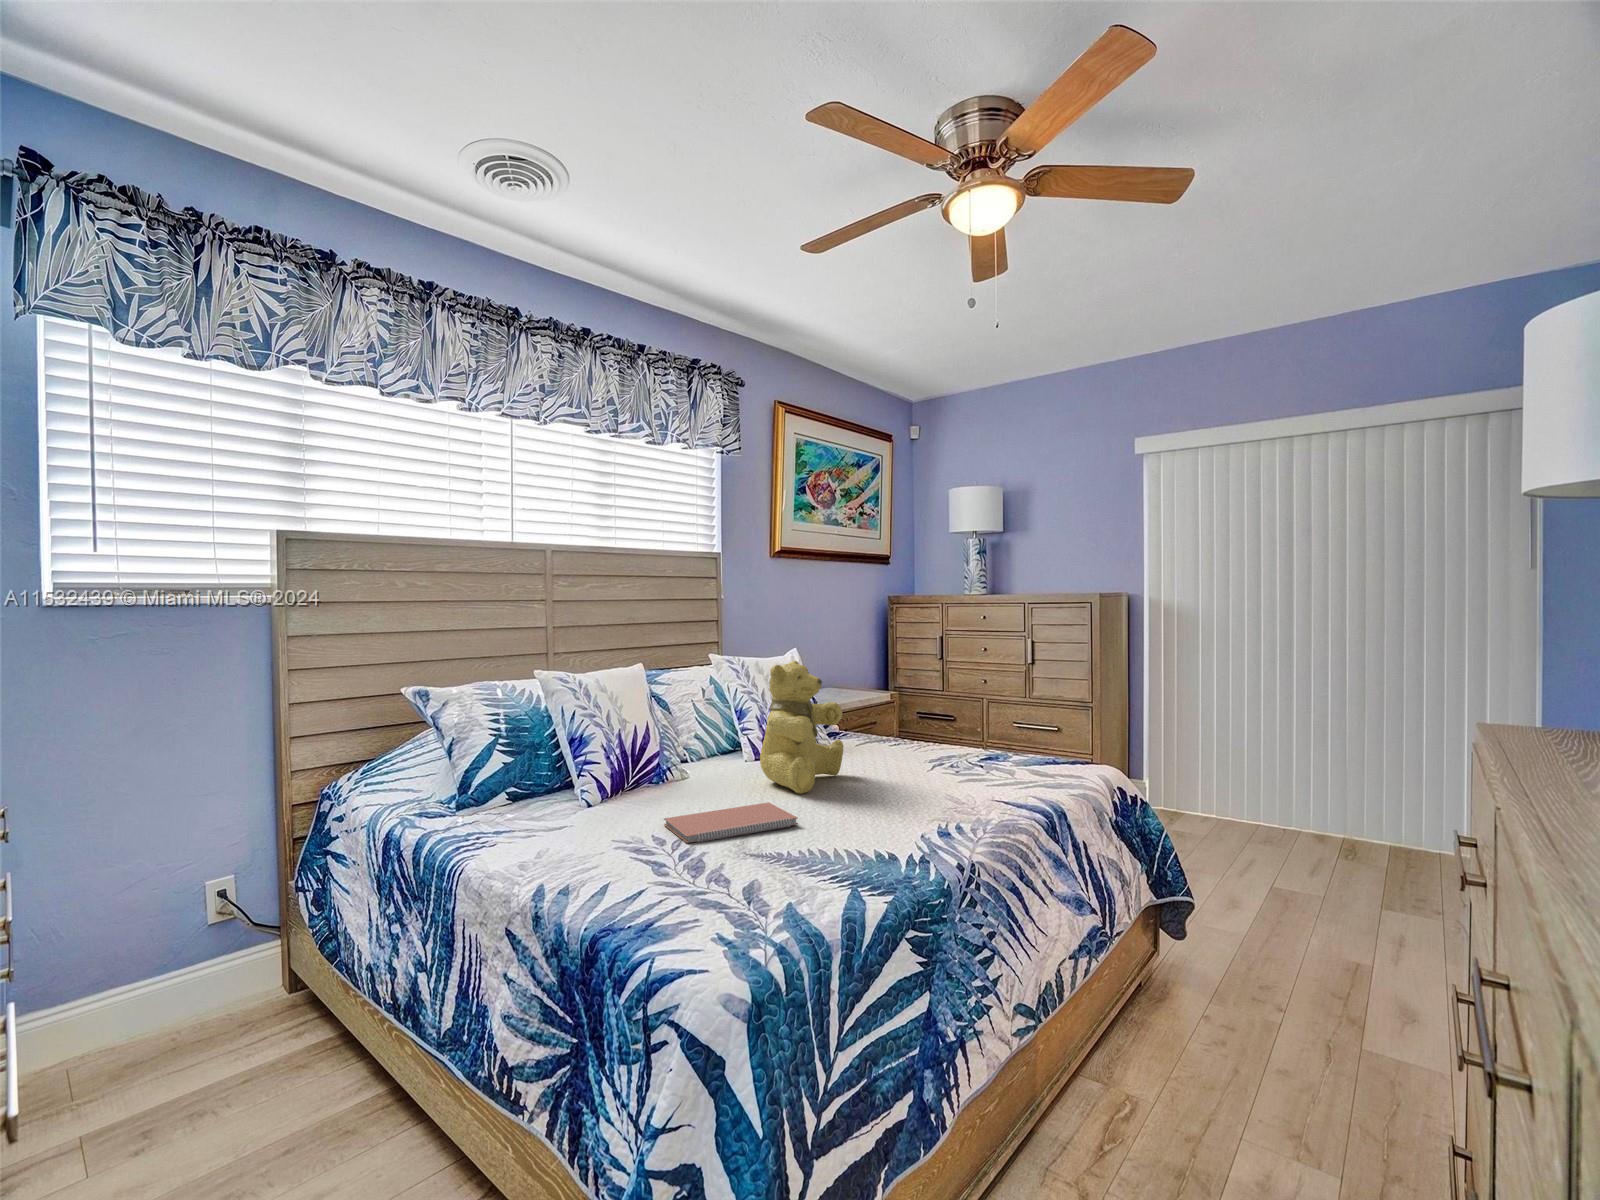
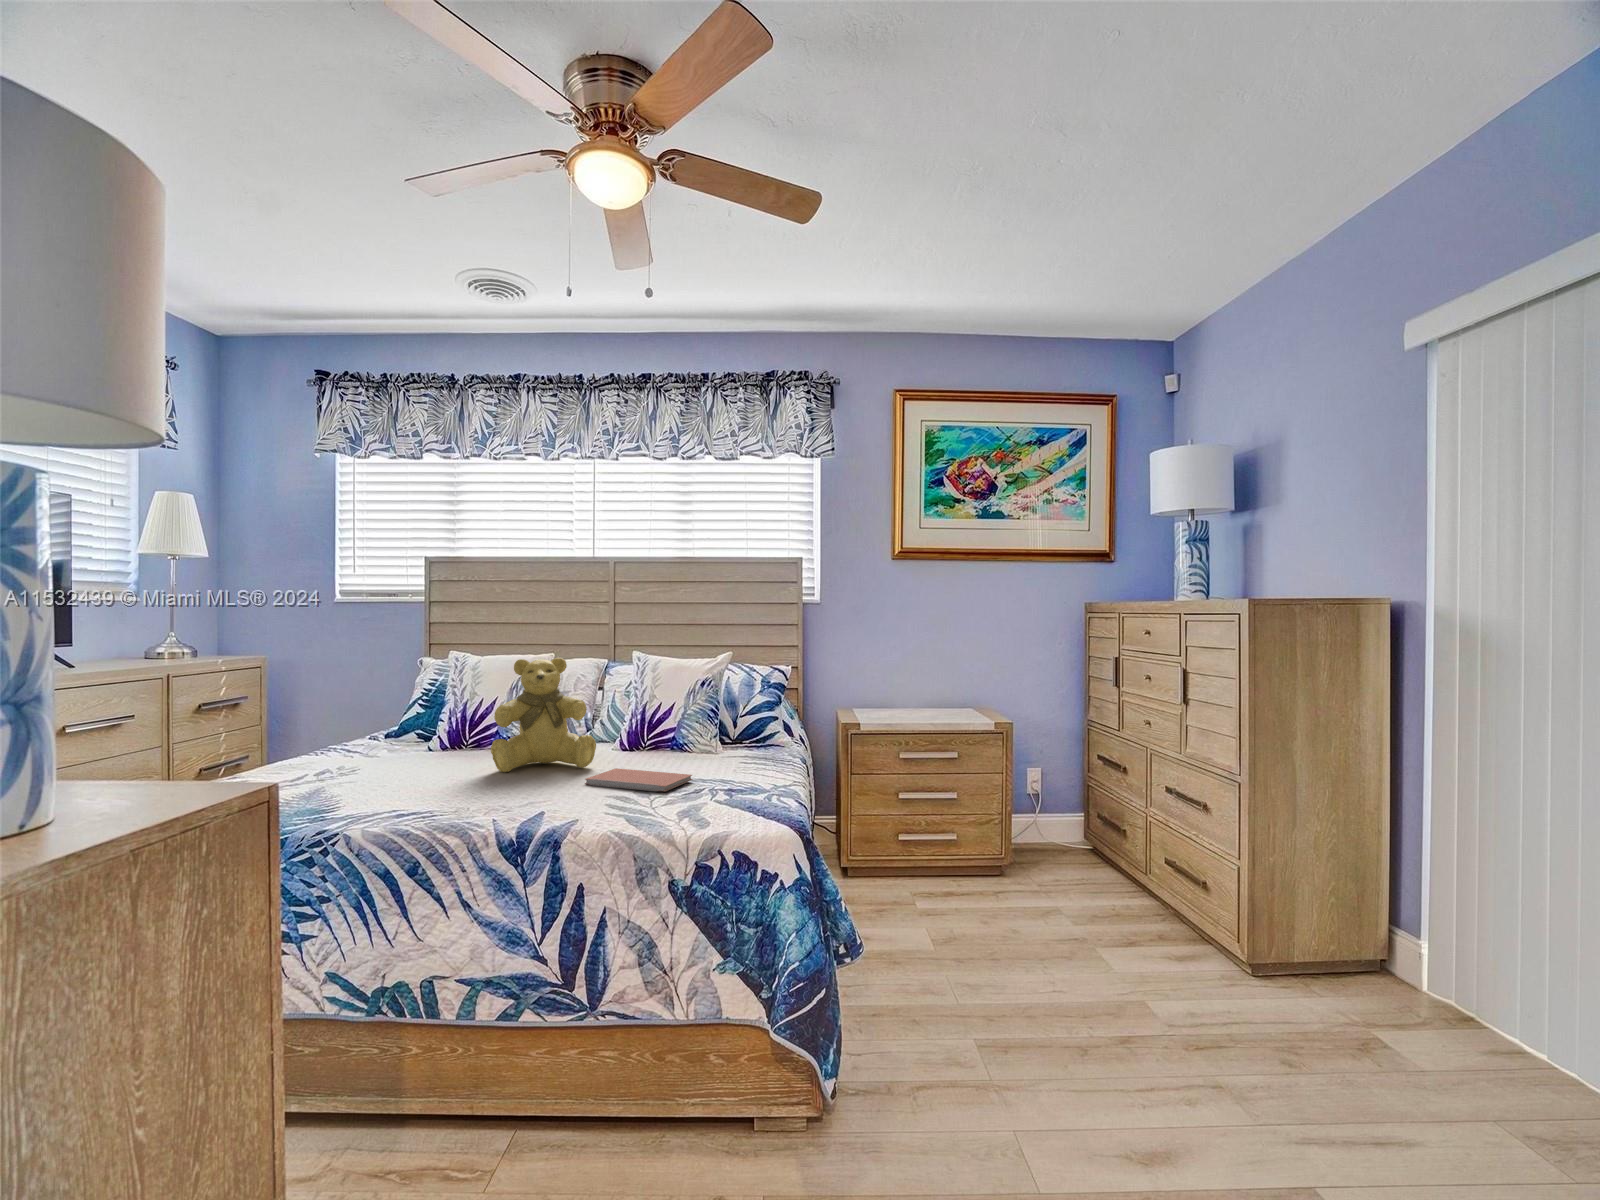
notebook: present [664,802,798,843] -> present [585,768,692,792]

